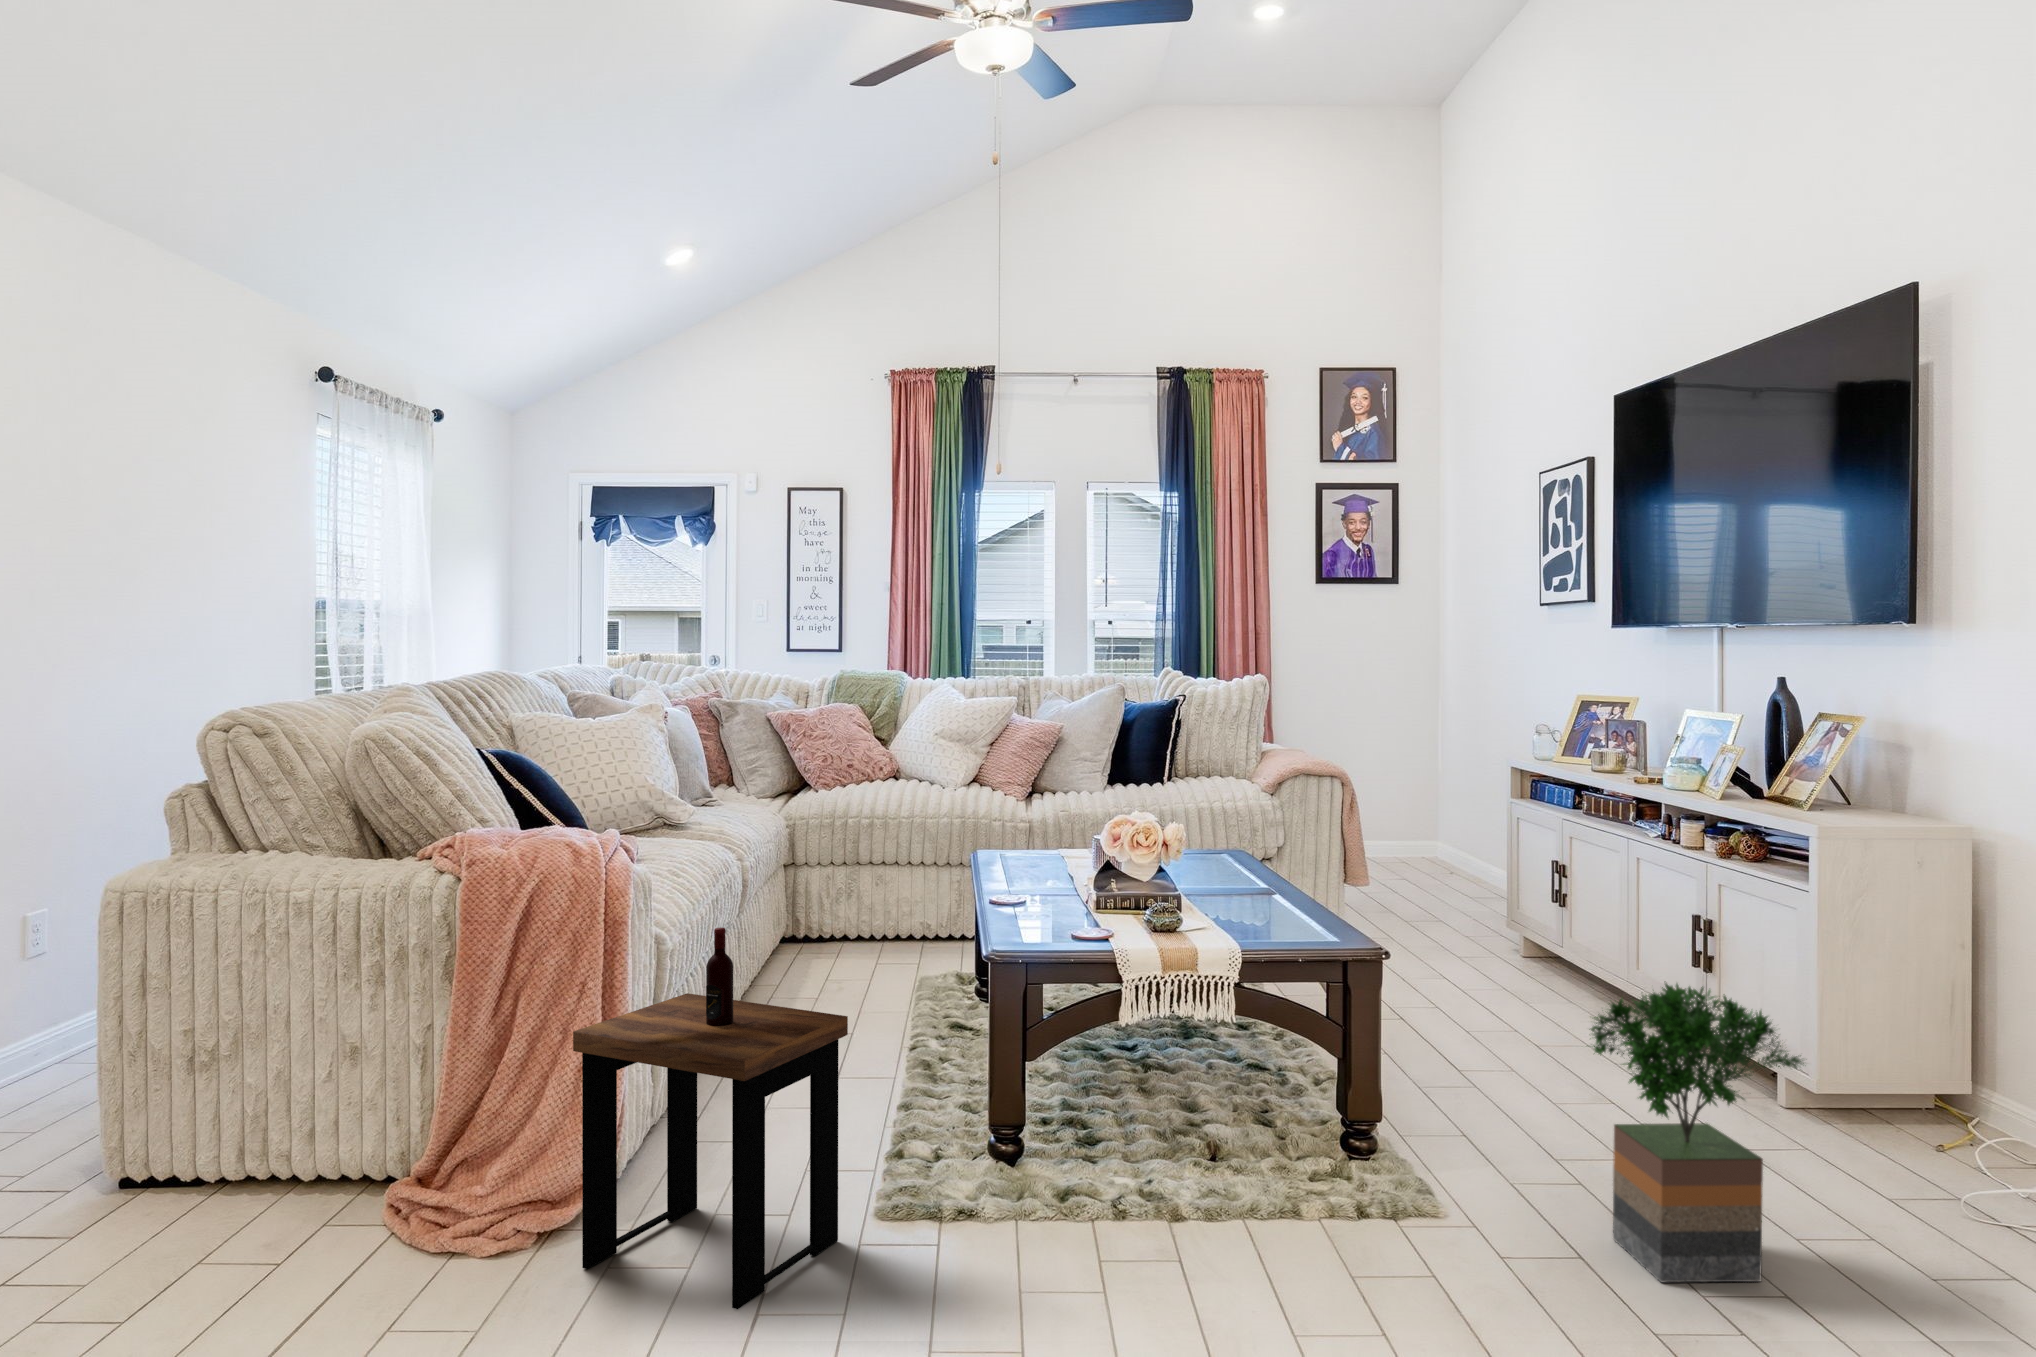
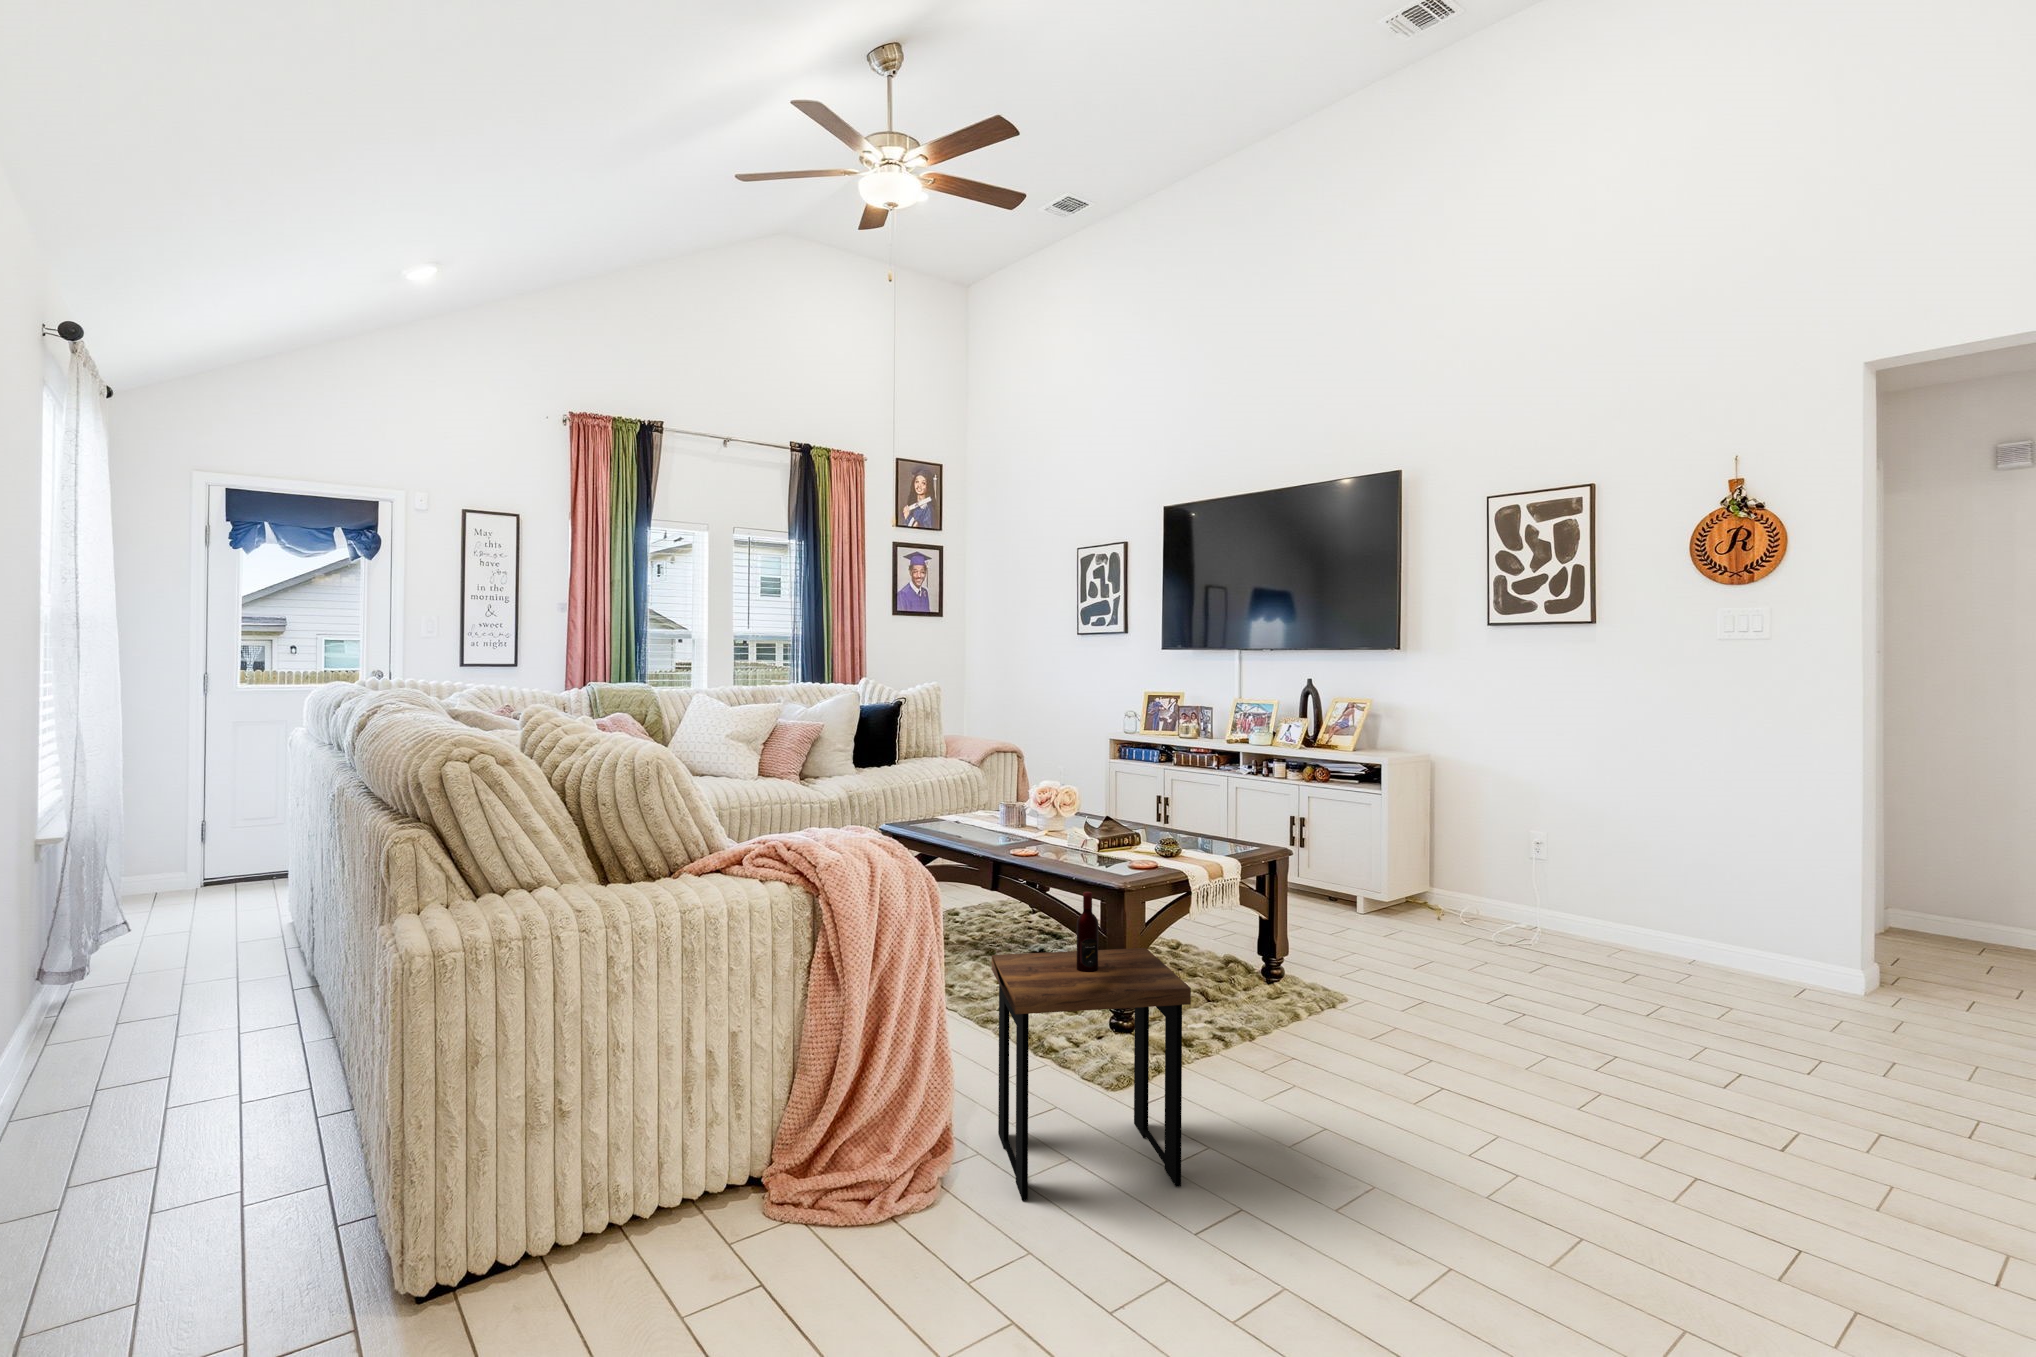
potted tree: present [1589,983,1804,1283] -> none [1455,852,1564,1019]

